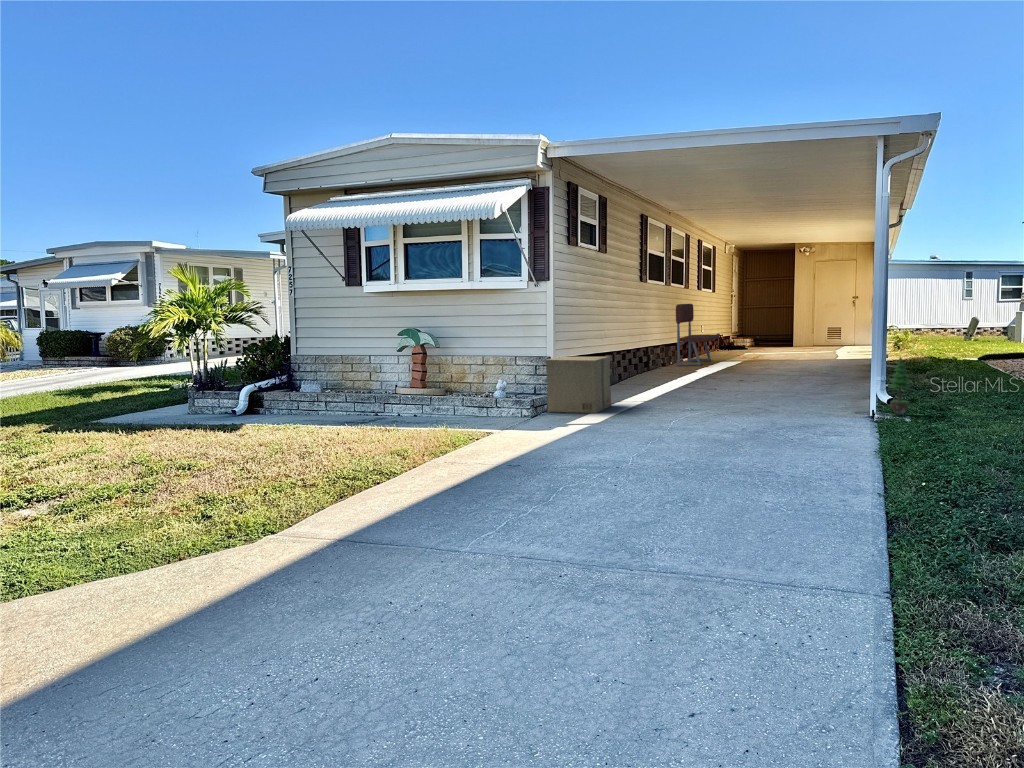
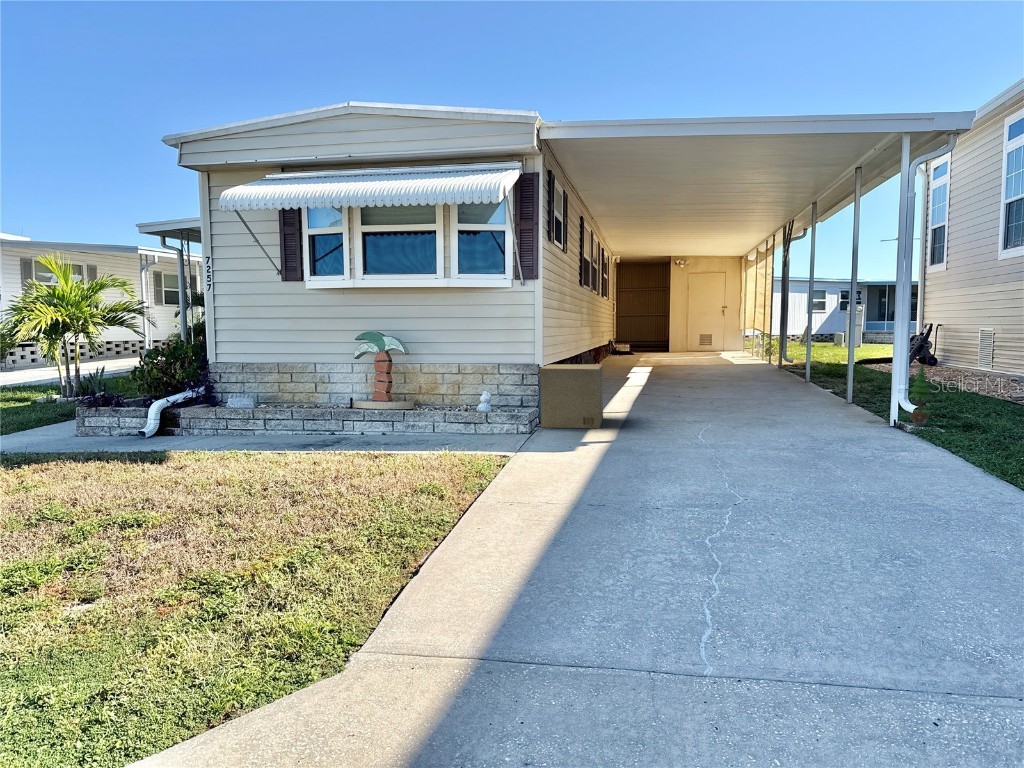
bench: present [676,304,719,366] -> none [605,311,643,372]

